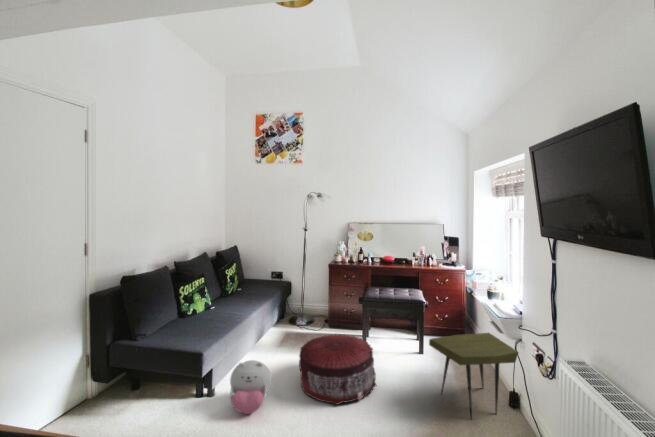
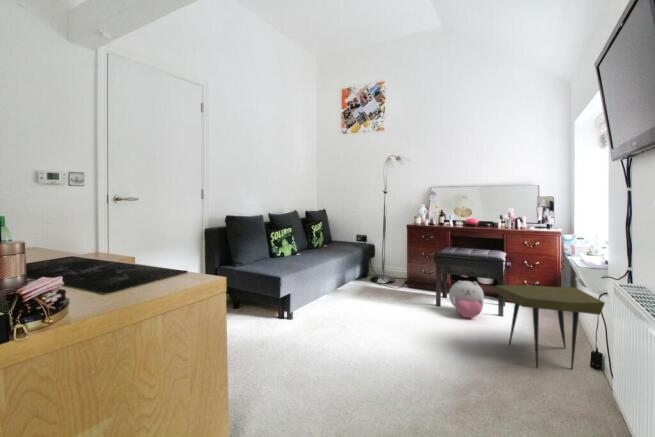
pouf: present [299,334,377,404] -> none [364,281,438,336]
plush toy: present [230,360,272,414] -> present [449,281,484,318]

